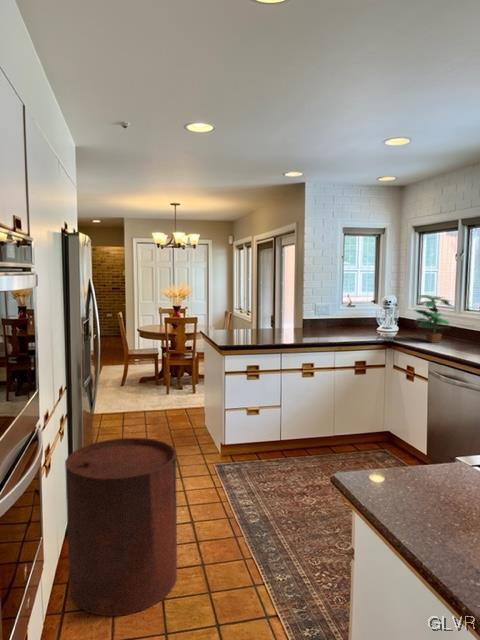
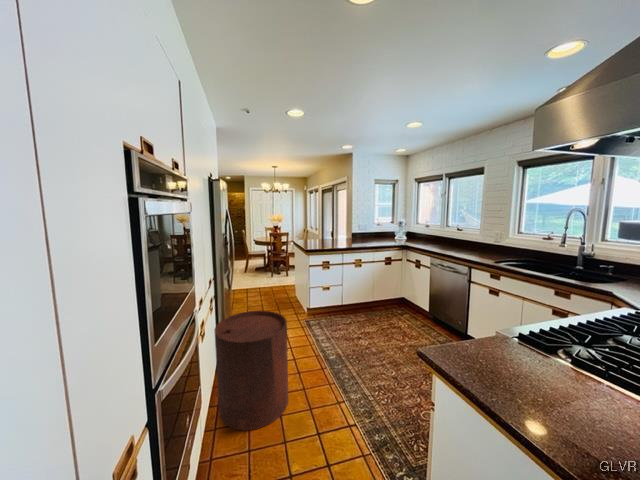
potted plant: present [416,295,452,343] -> none [418,218,444,246]

